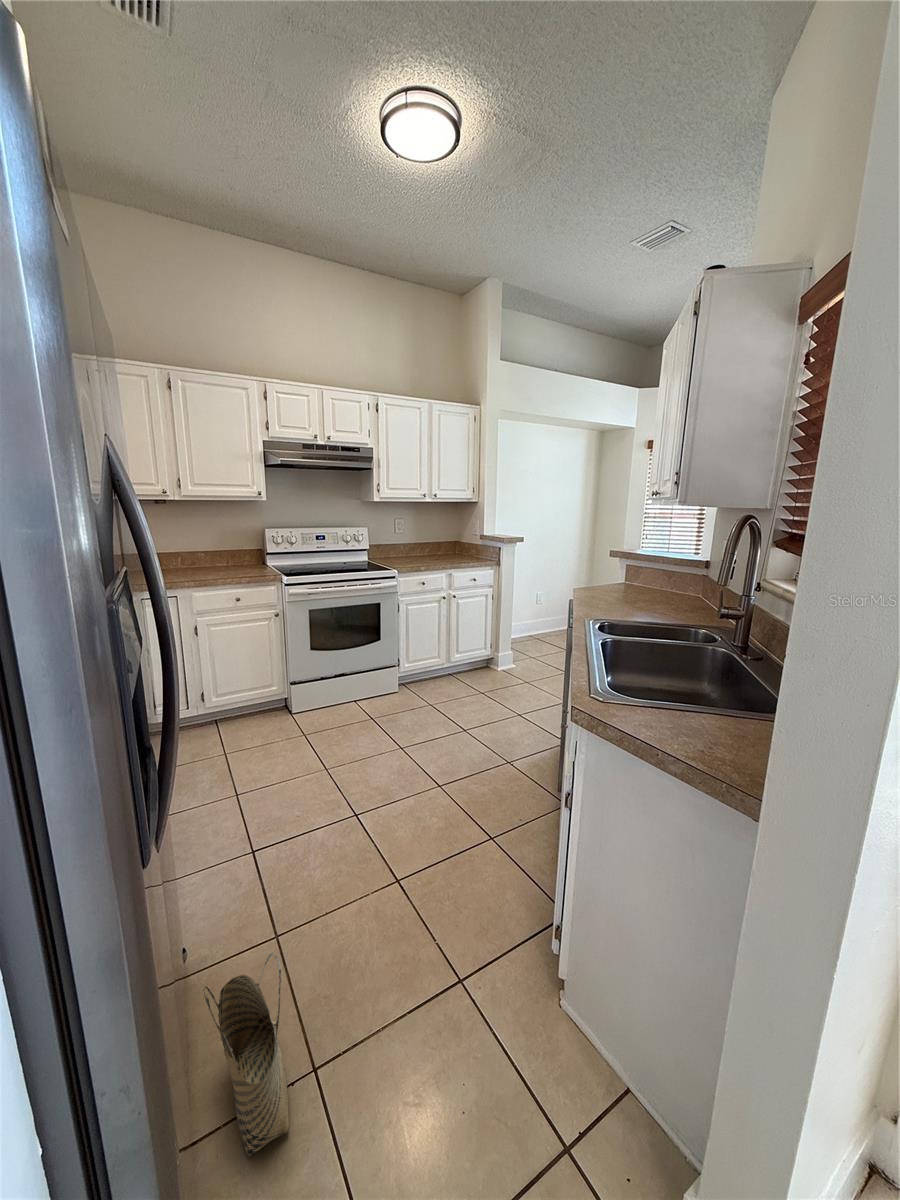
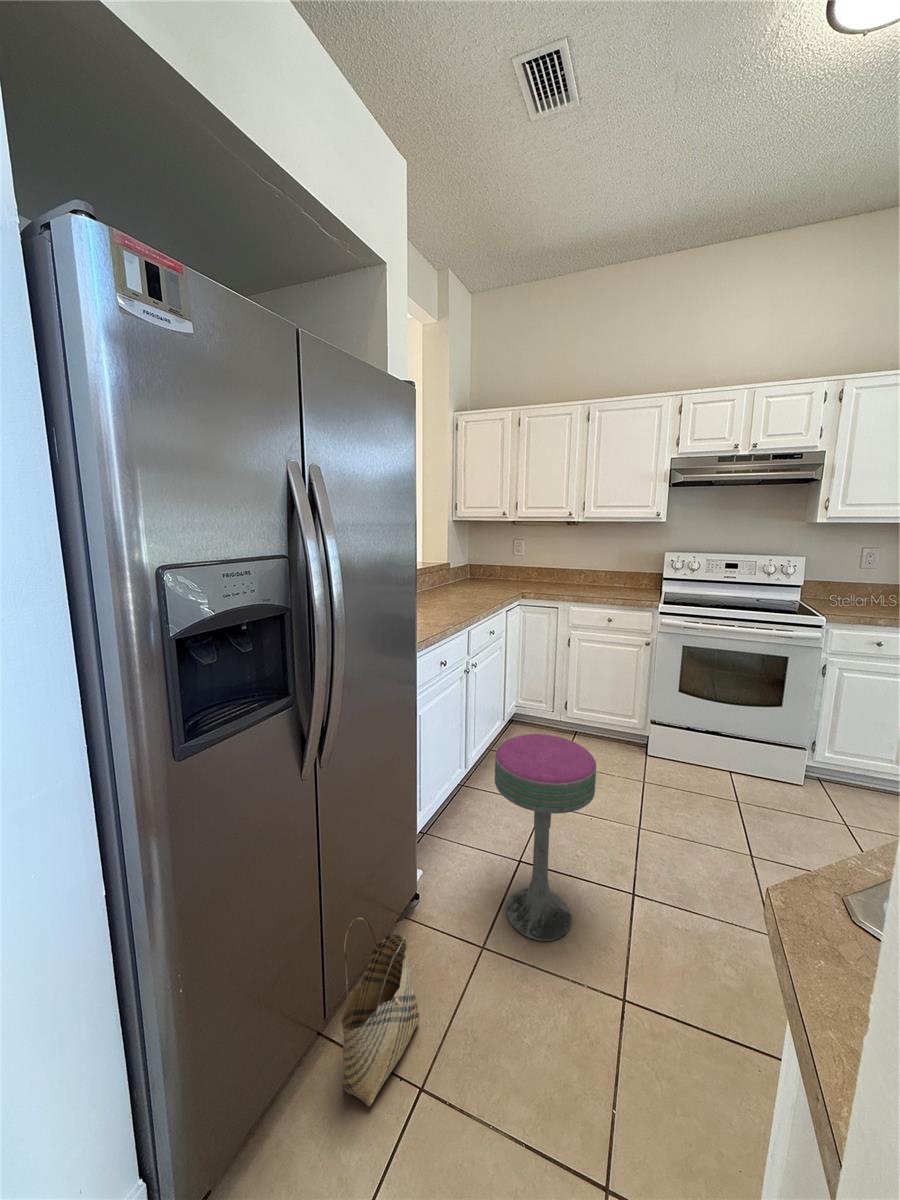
bar stool: none [241,713,342,904] -> present [495,734,596,941]

